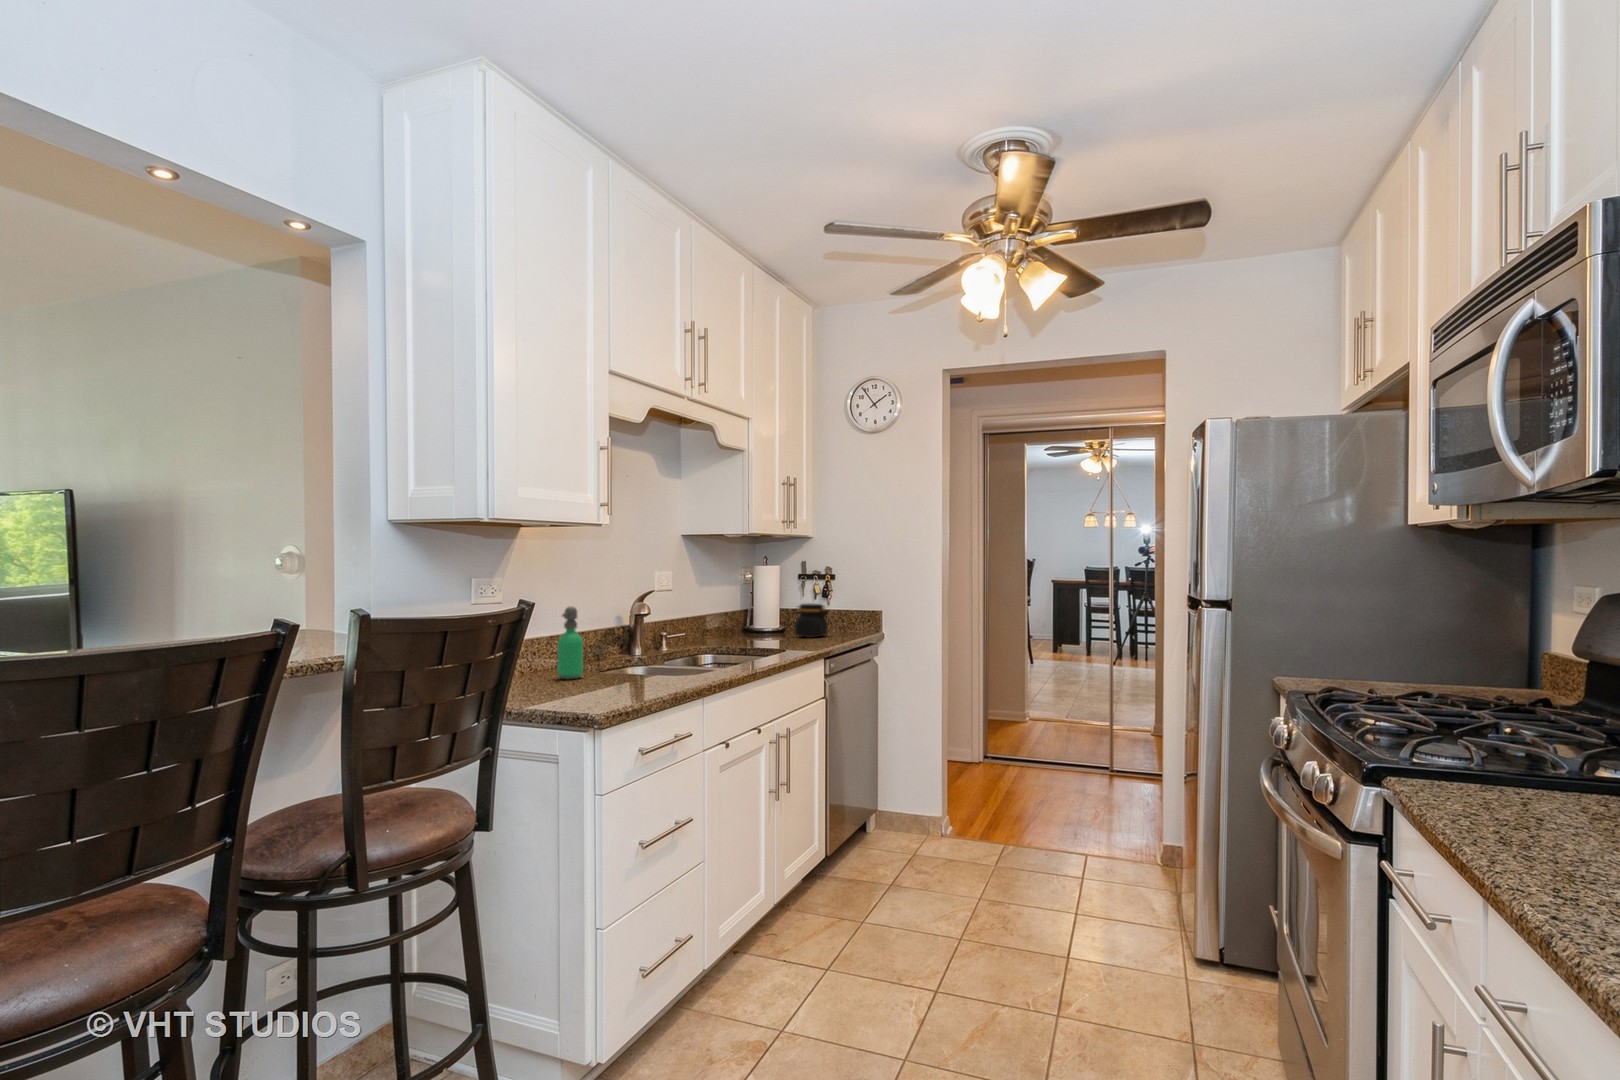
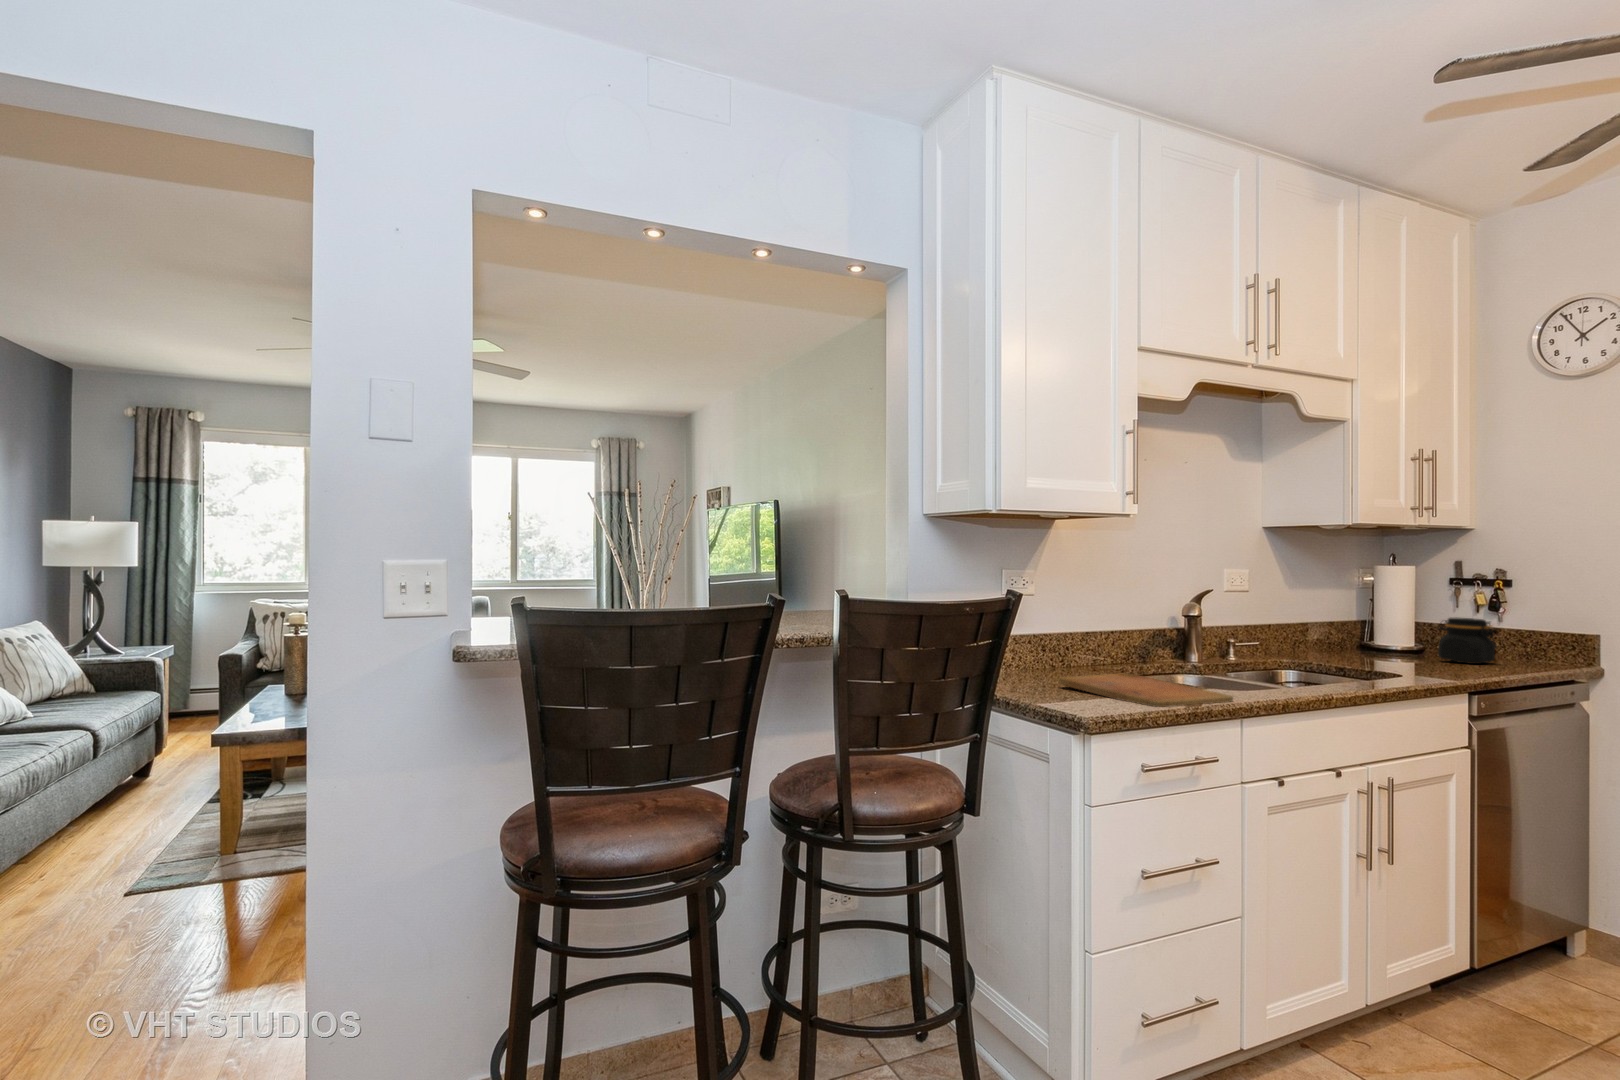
soap dispenser: present [557,607,583,679] -> none [1086,602,1114,679]
cutting board: none [545,671,696,699] -> present [1060,673,1233,707]

